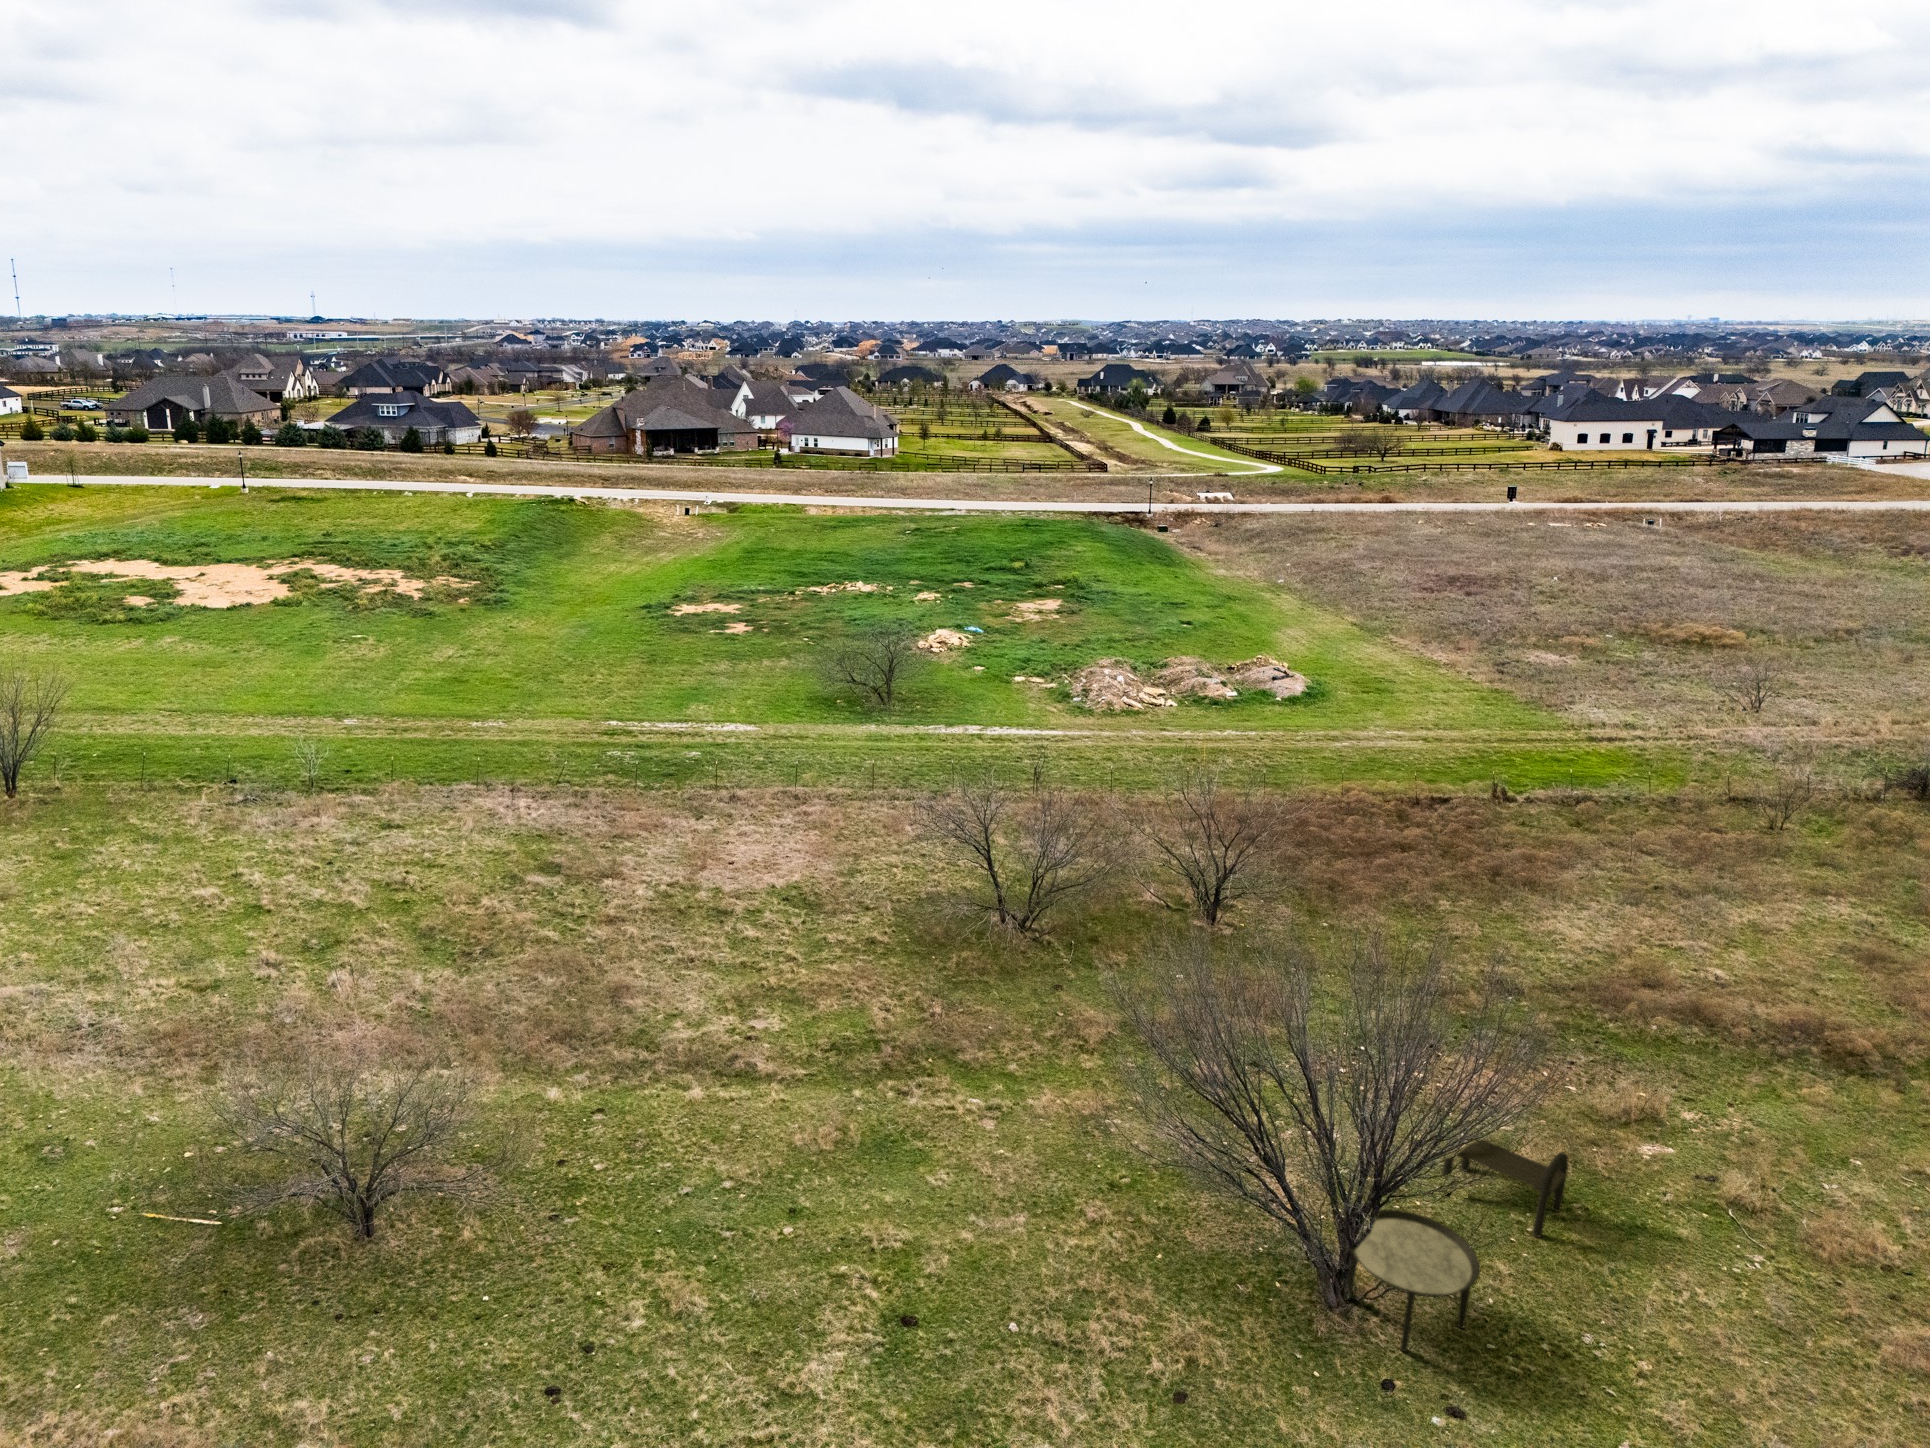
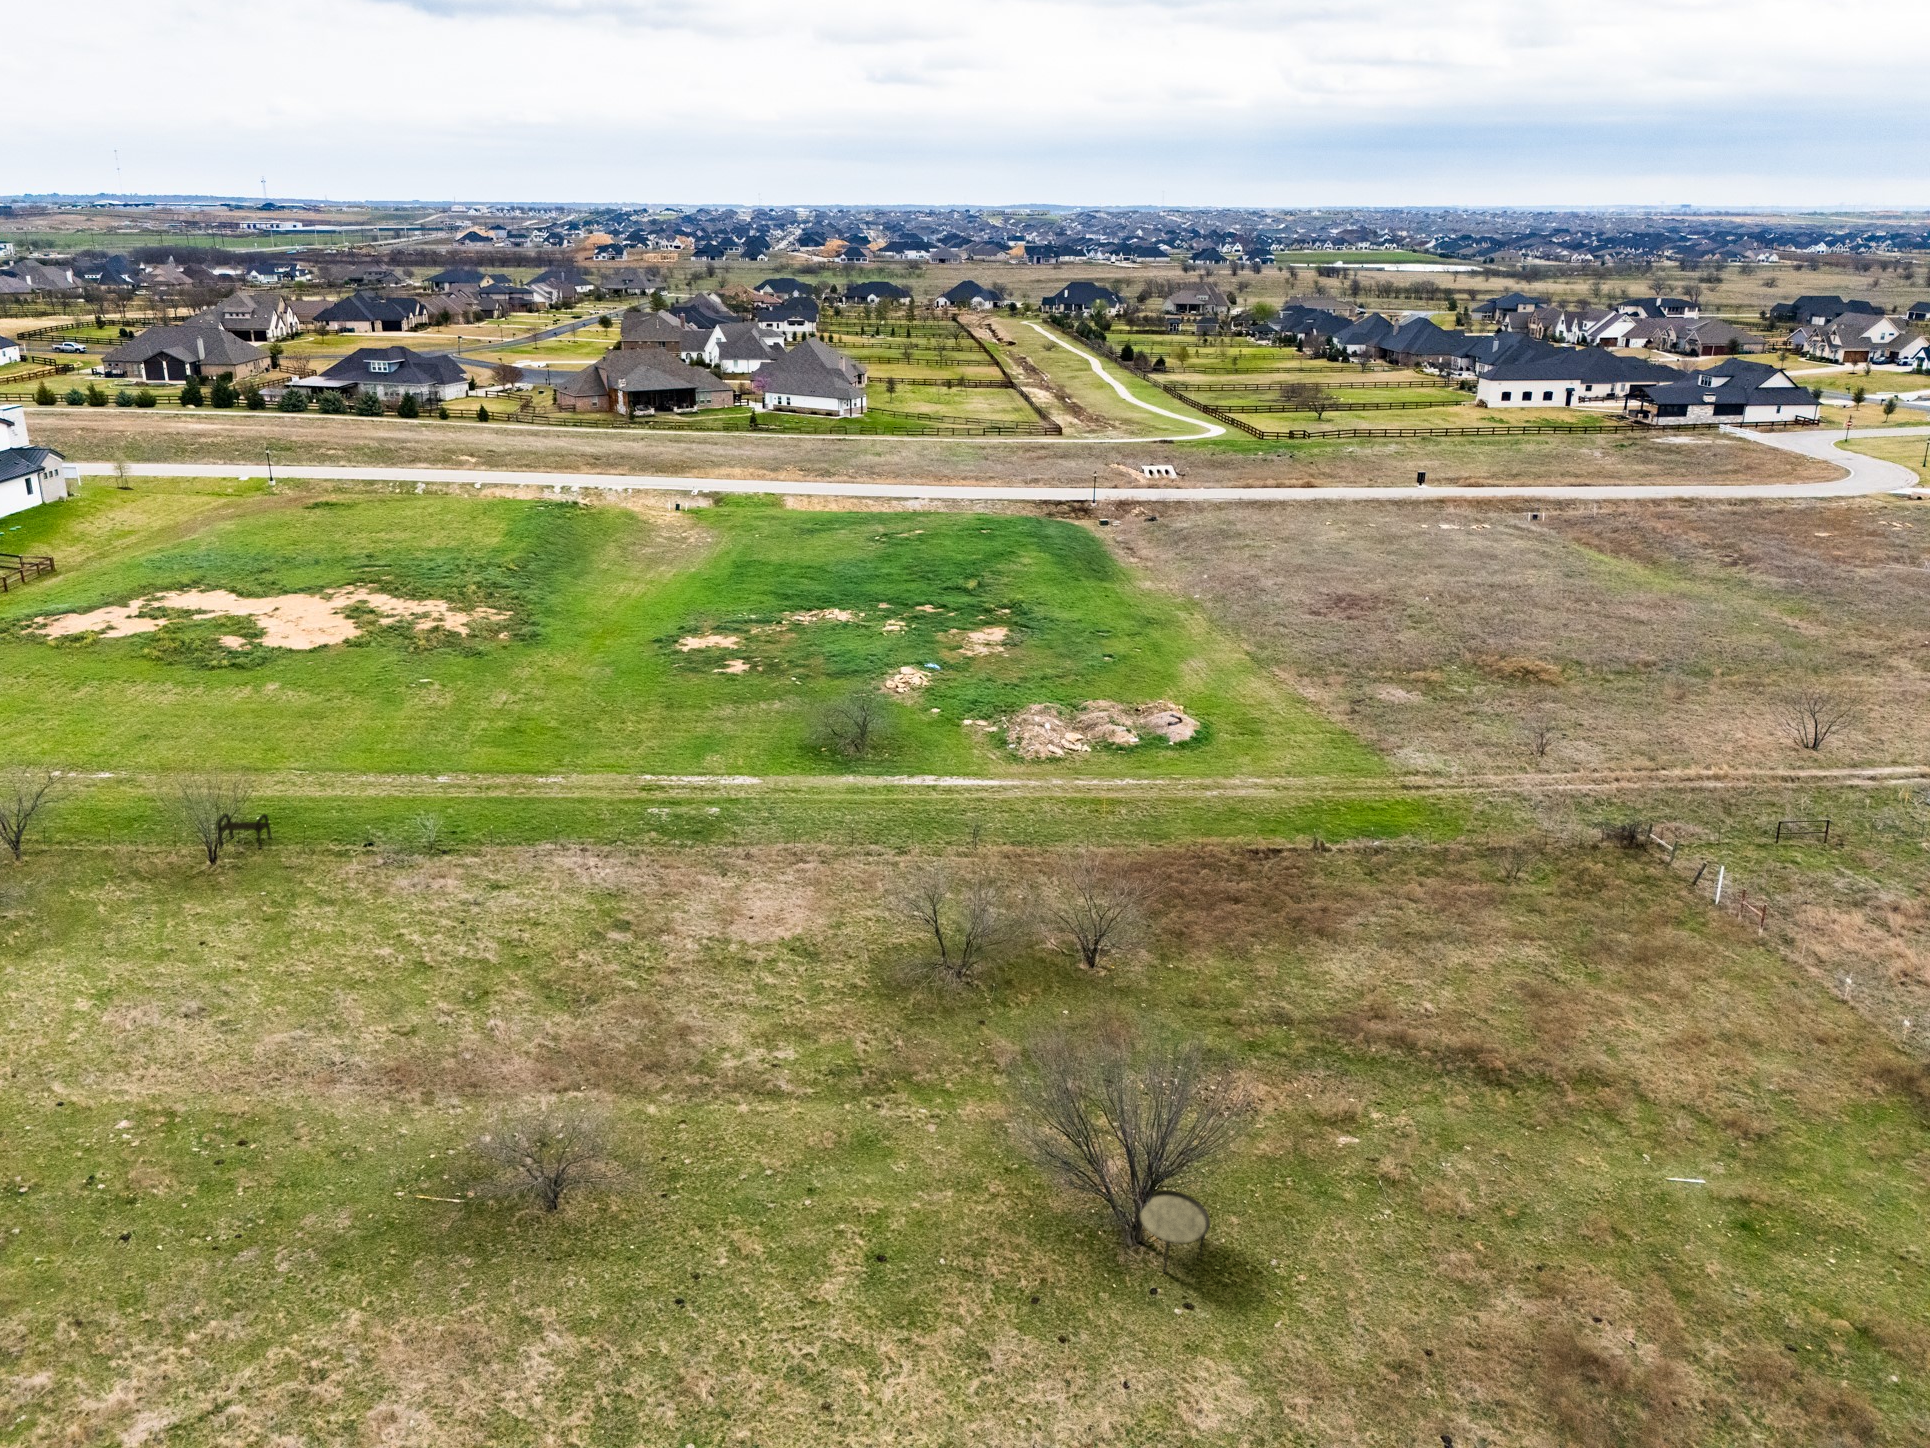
bench: present [1441,1139,1568,1237] -> present [217,814,272,849]

